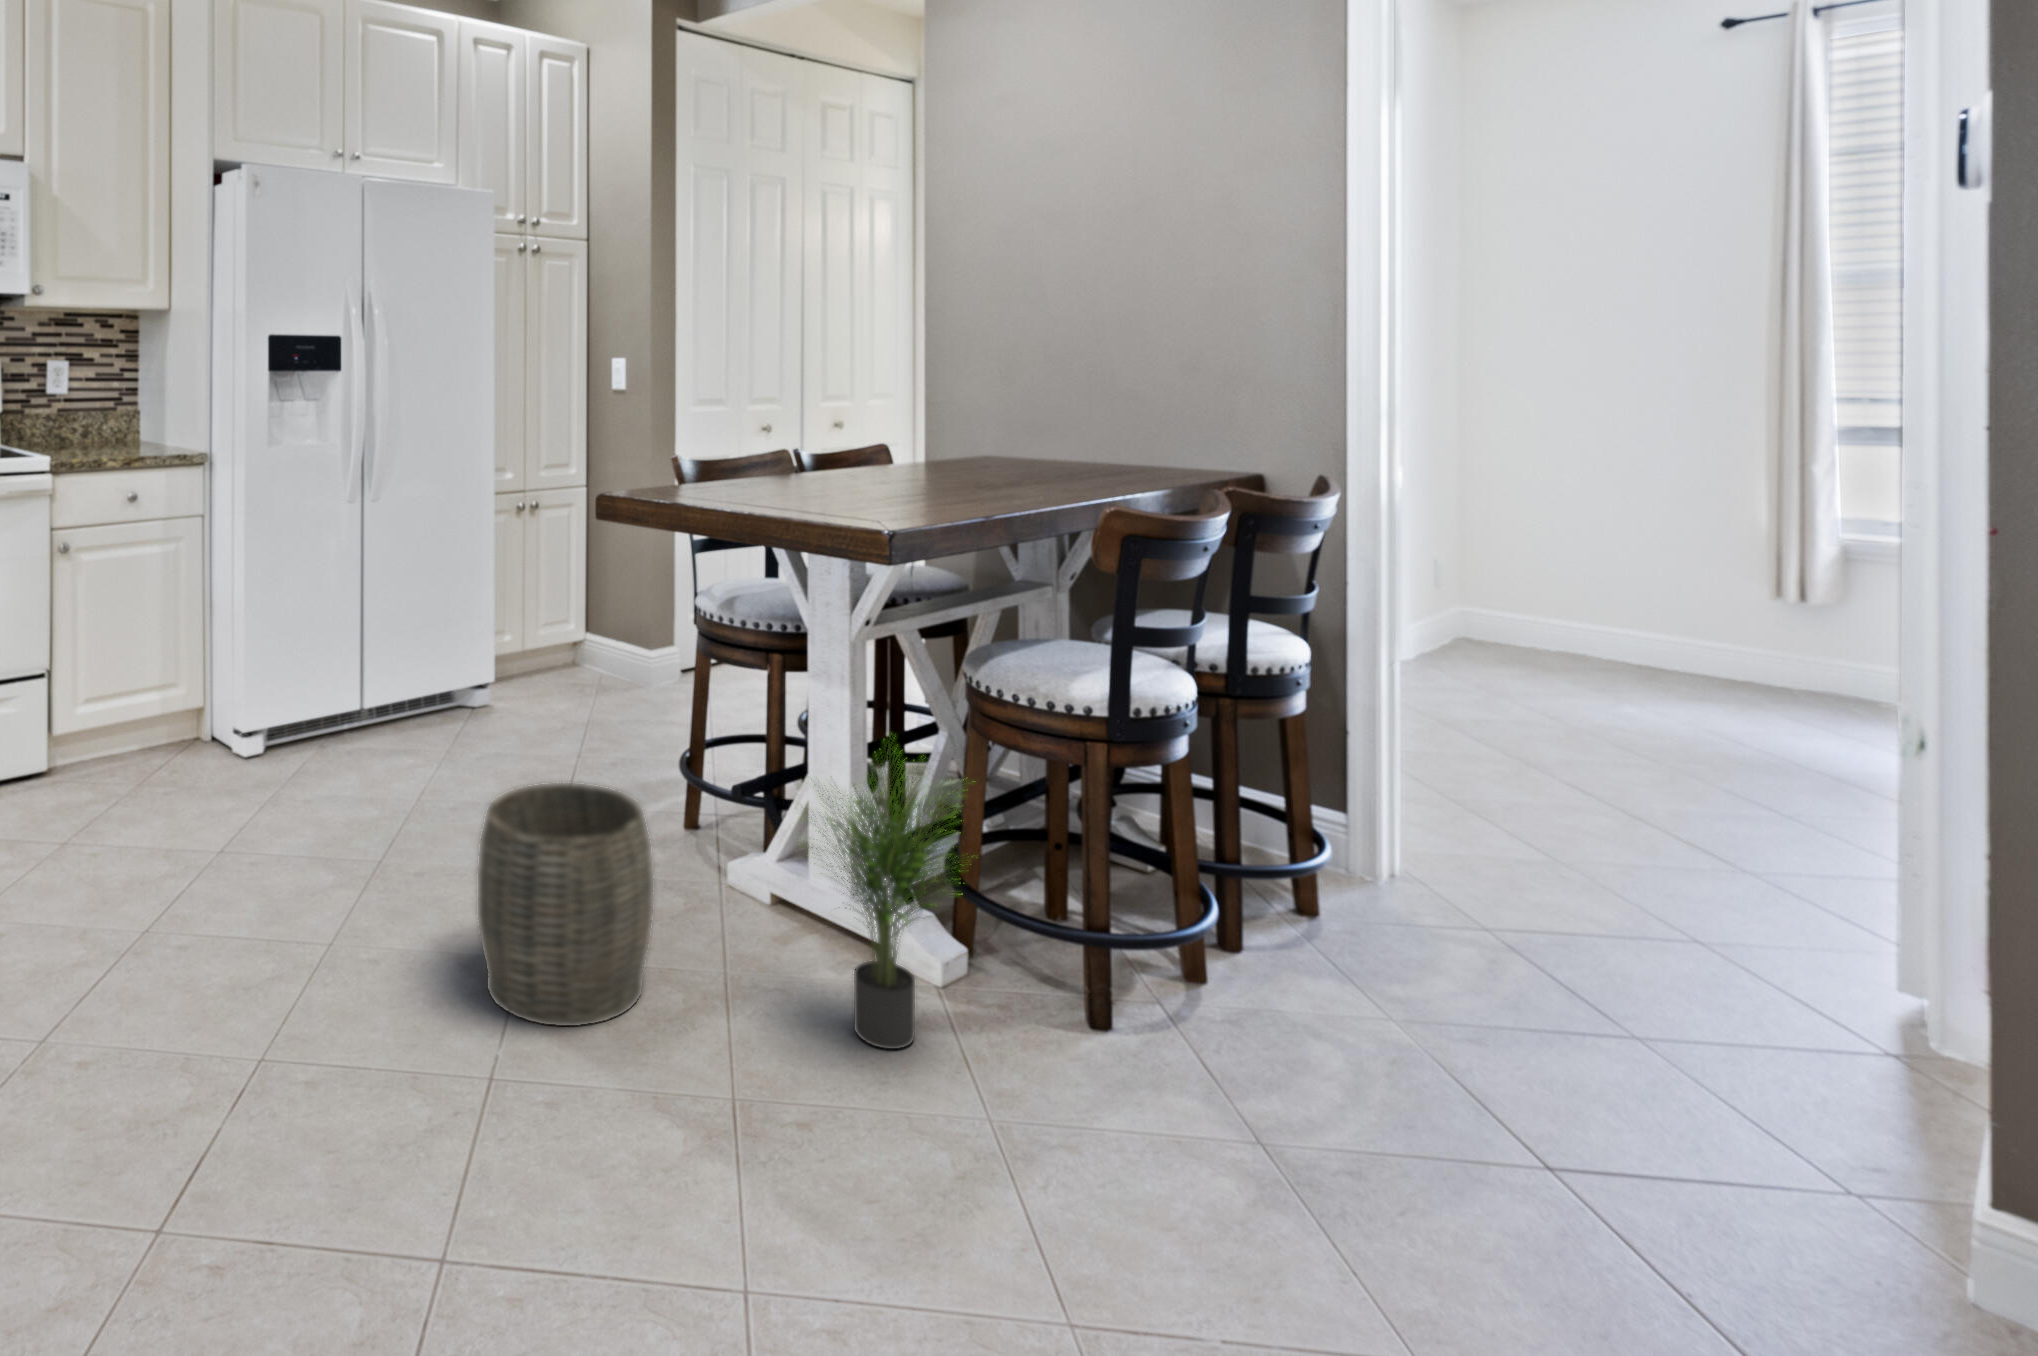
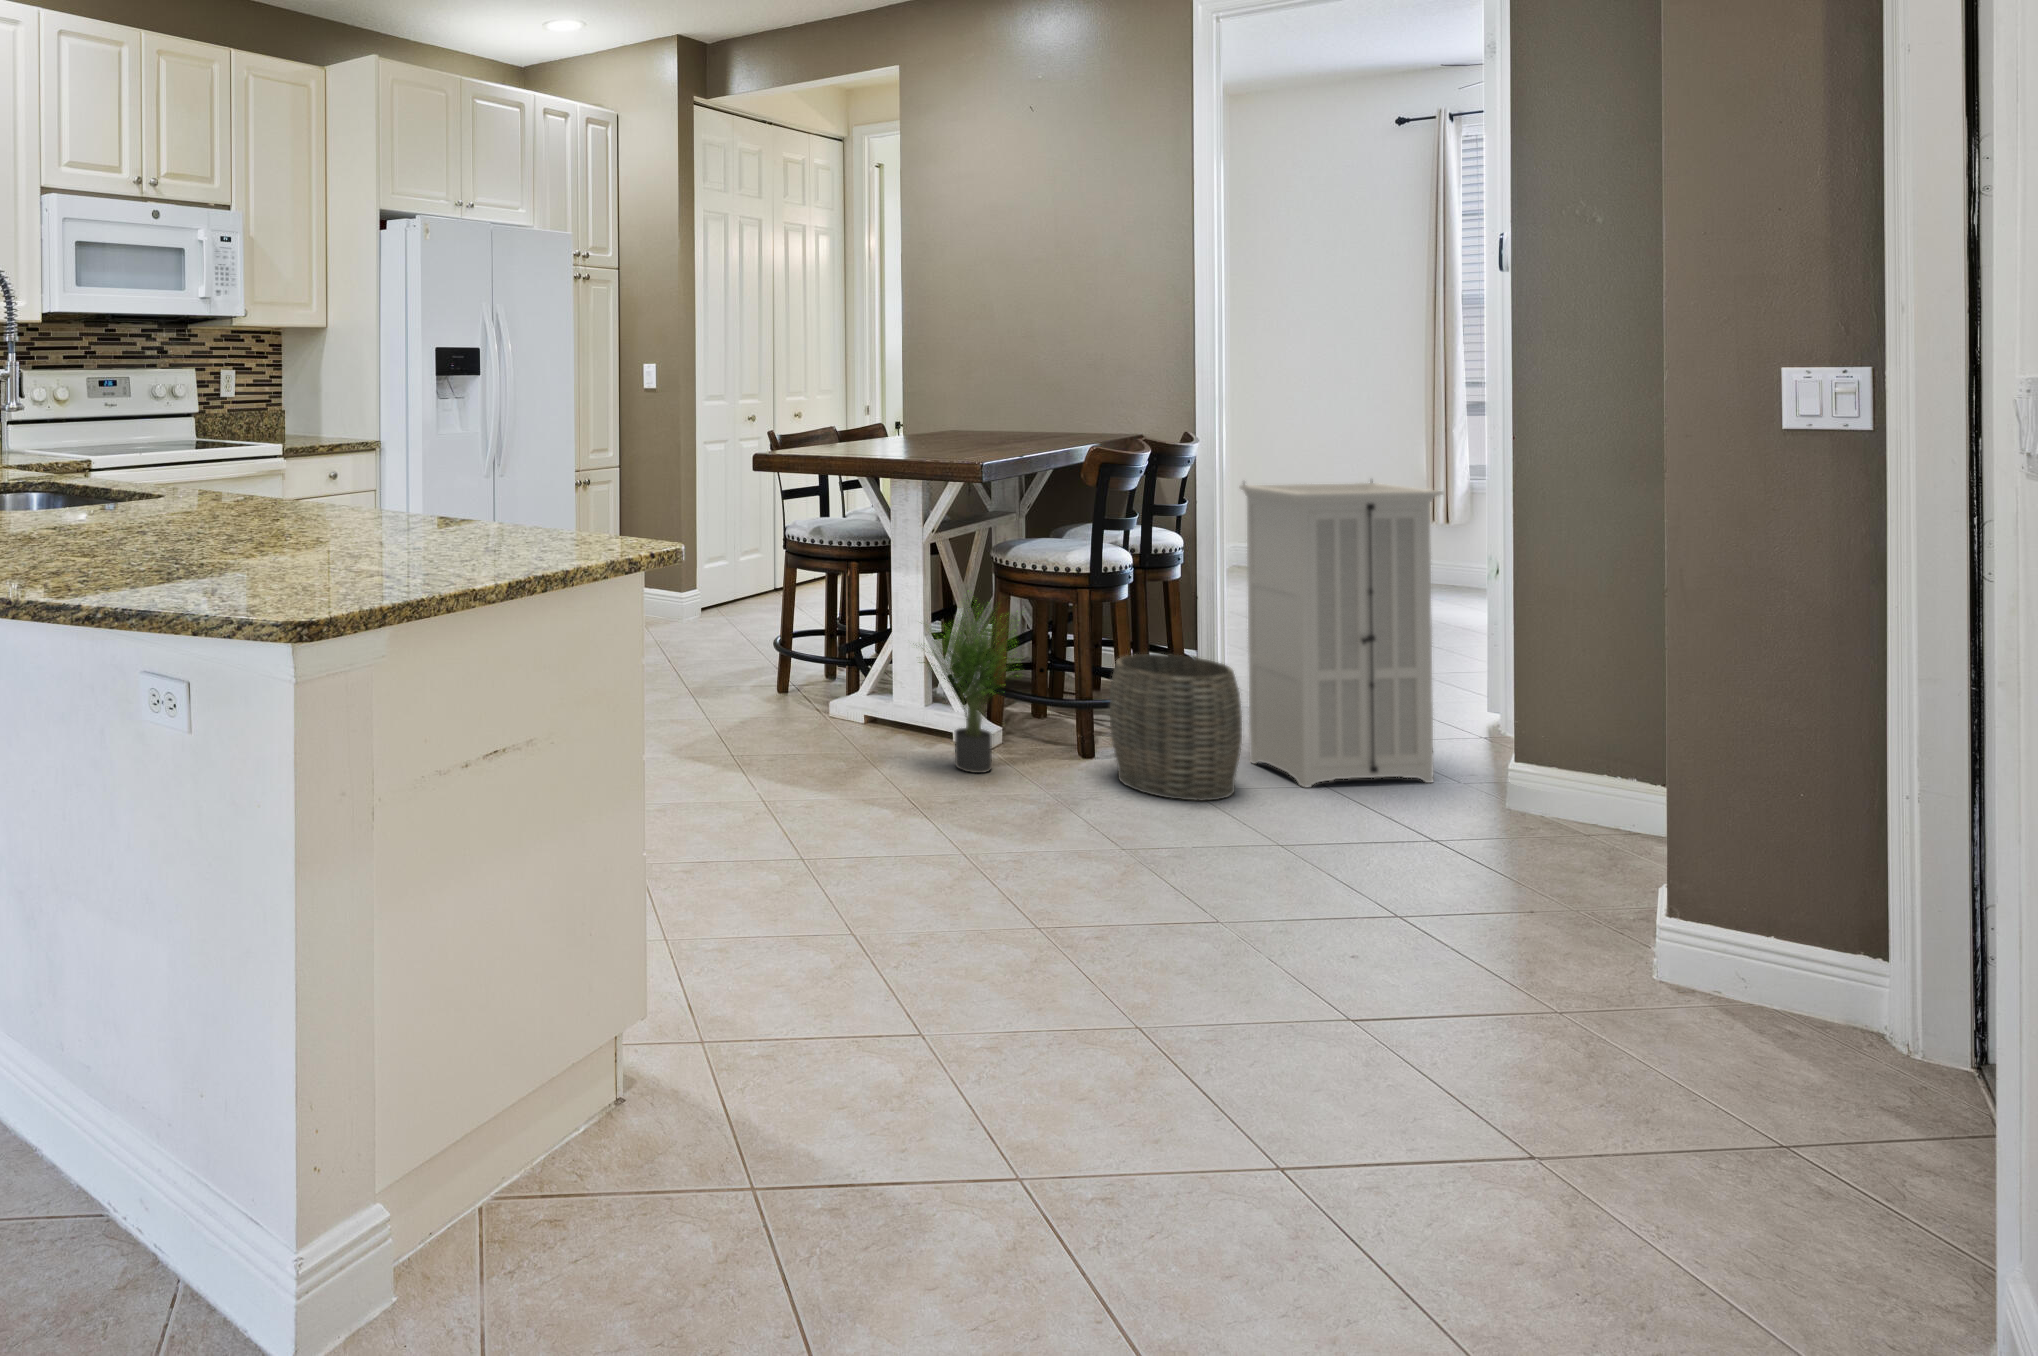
storage cabinet: none [1382,575,1813,1186] -> present [1240,482,1443,788]
woven basket: present [478,783,653,1026] -> present [1110,654,1242,801]

